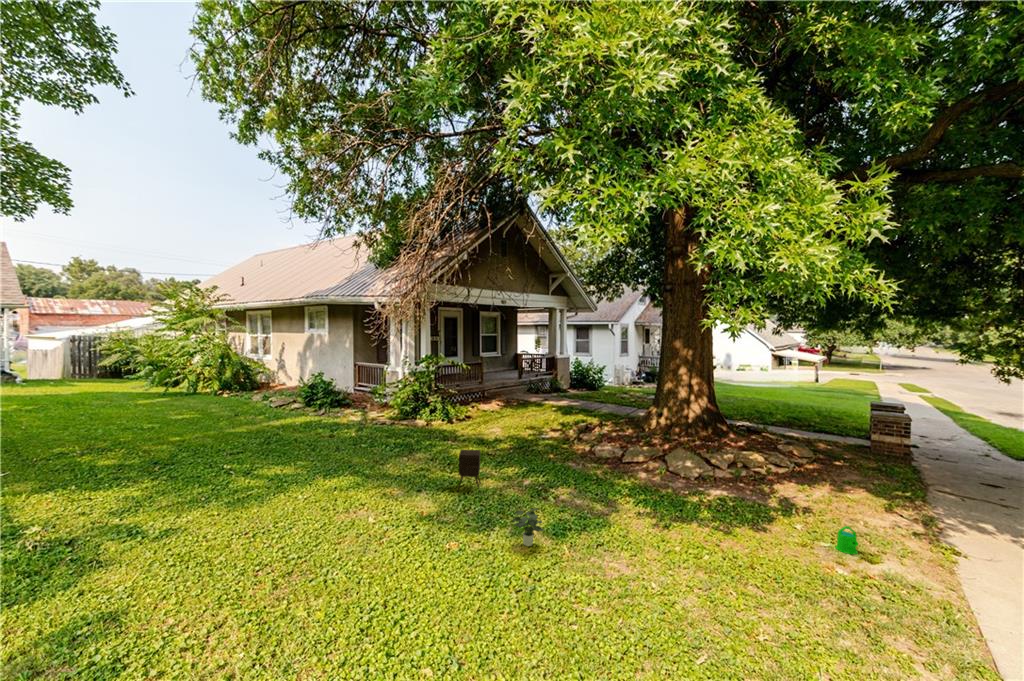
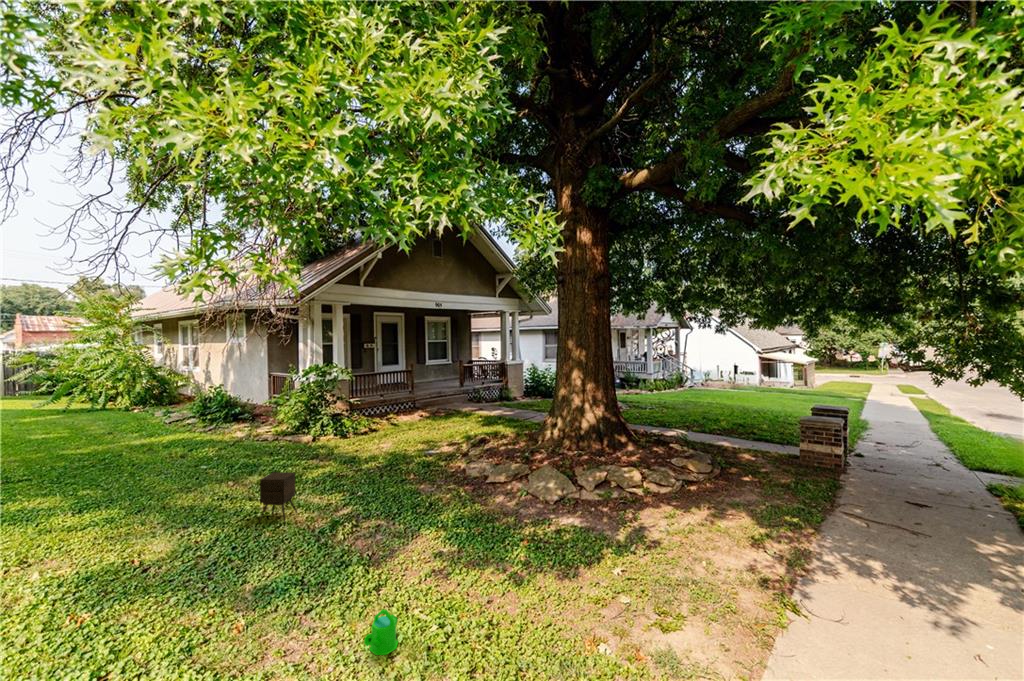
potted plant: present [513,508,543,546] -> none [247,549,292,598]
watering can: present [836,526,858,554] -> present [364,609,398,655]

